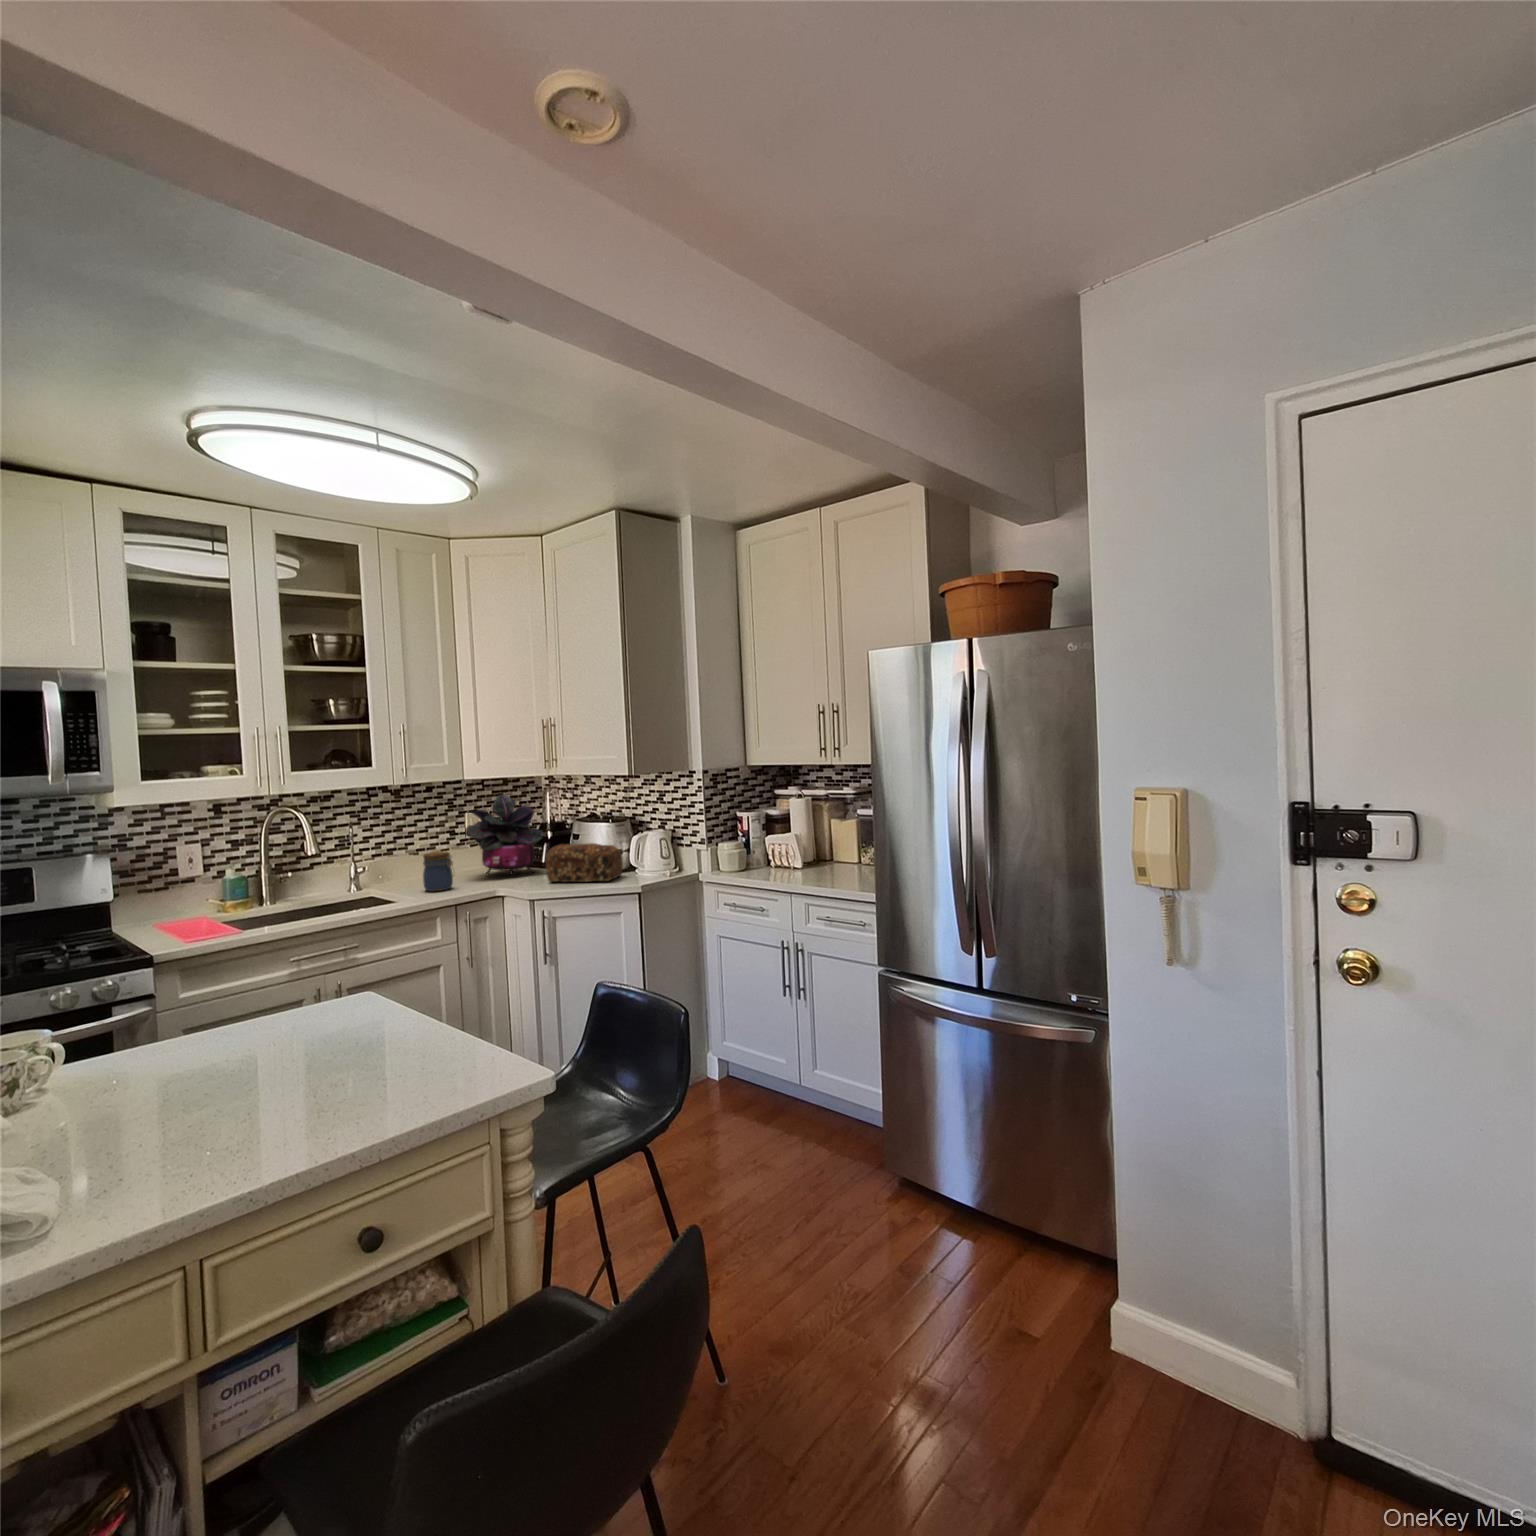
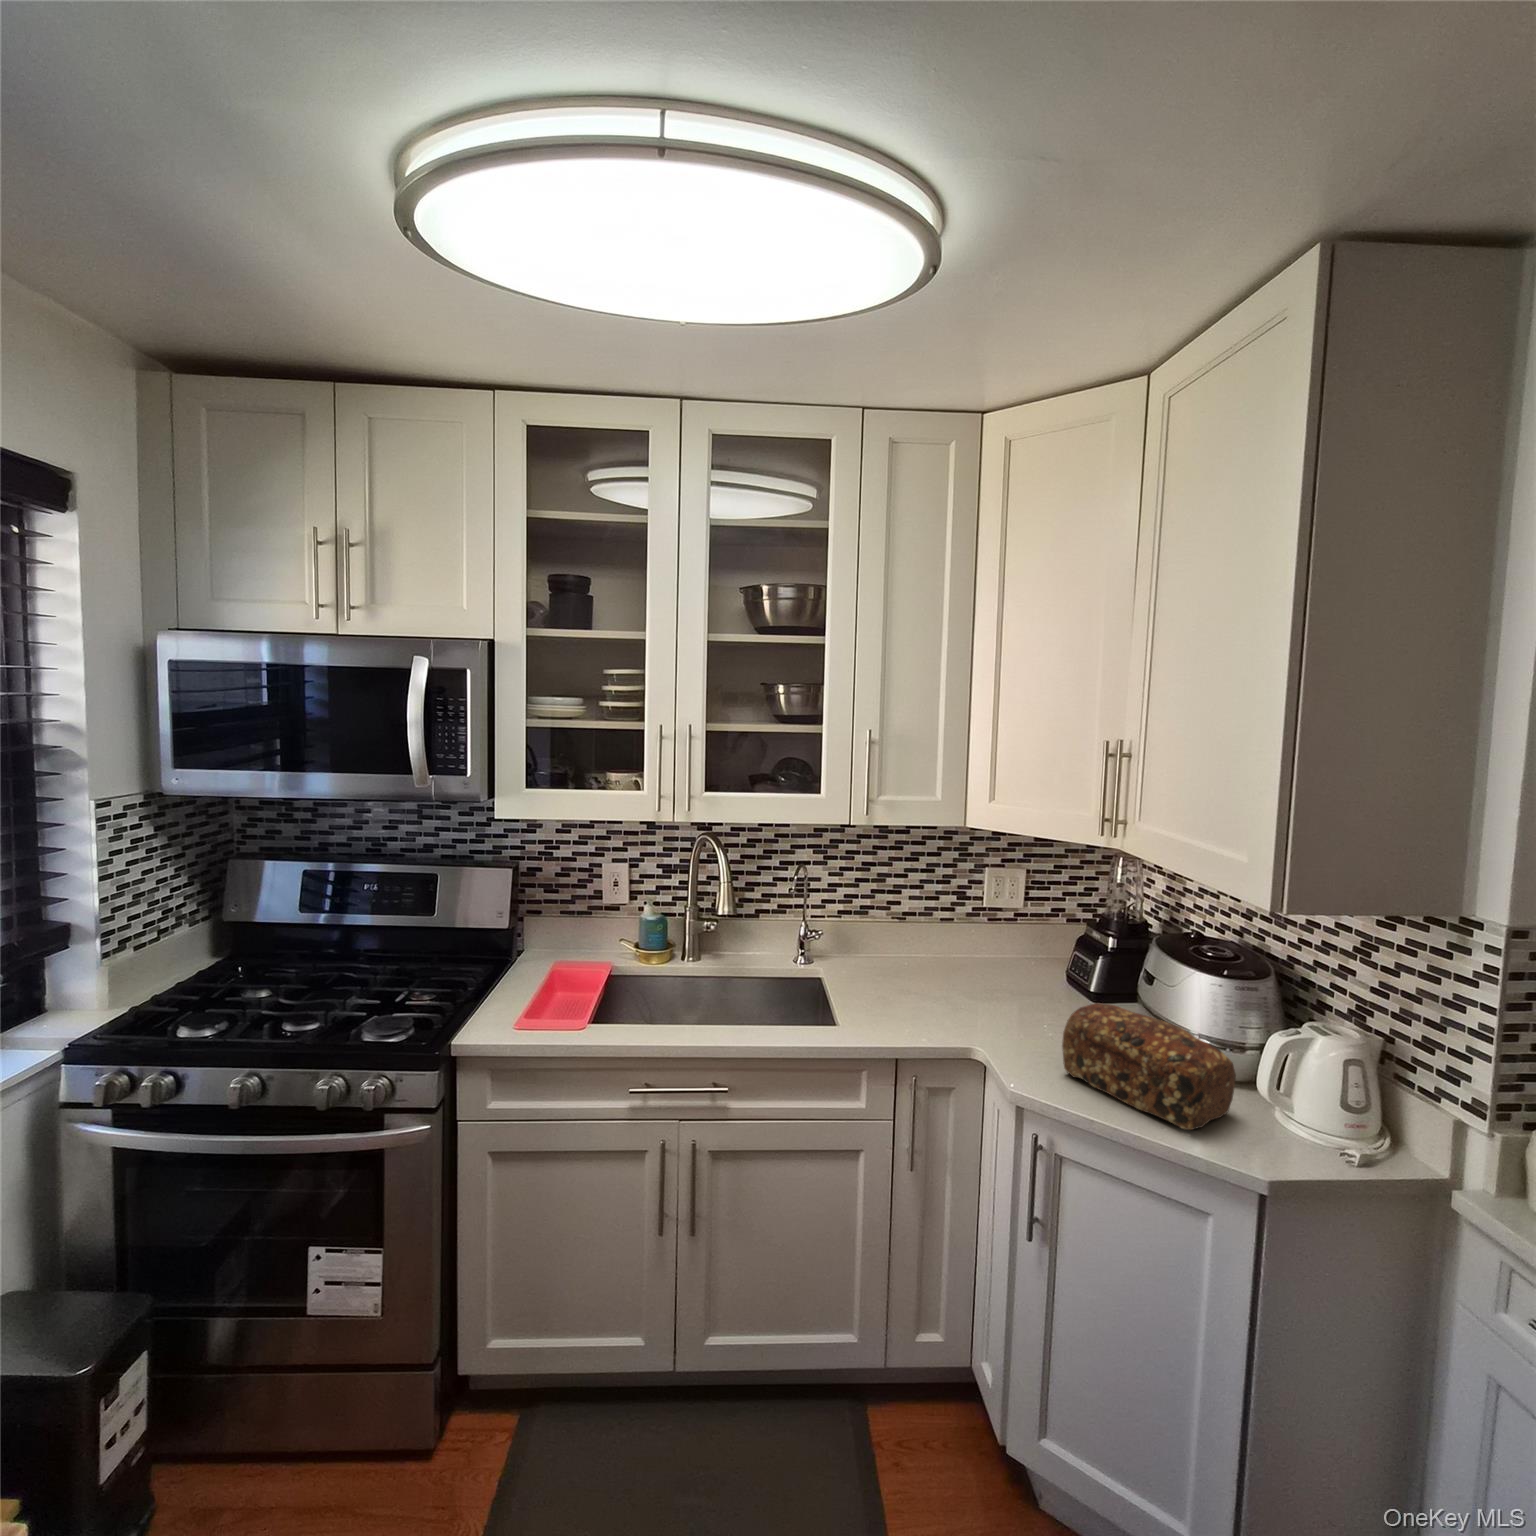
potted plant: present [465,794,543,875] -> none [950,864,1084,1020]
jar: present [423,851,453,891] -> none [864,949,910,1021]

